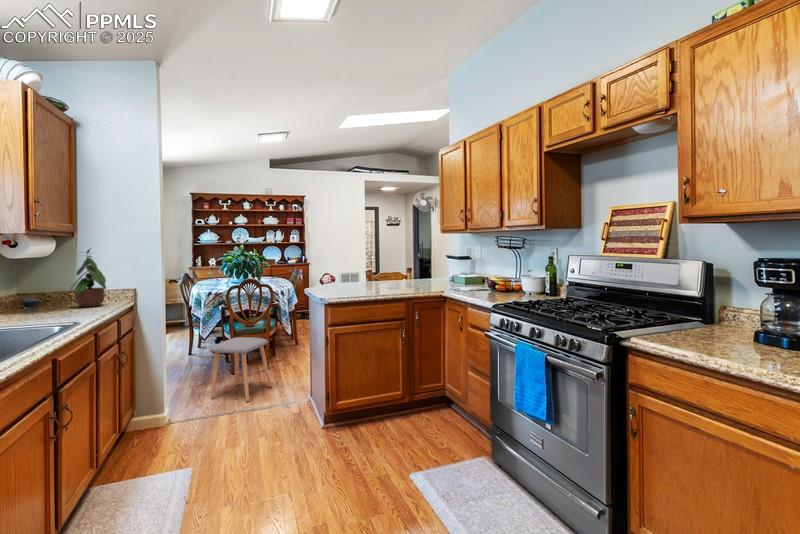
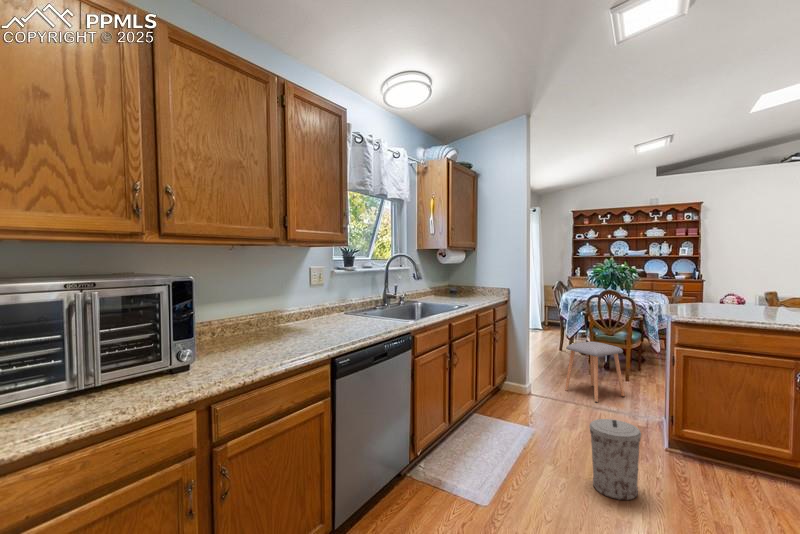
potted plant: present [71,249,106,307] -> none [468,256,493,297]
trash can: none [269,419,319,505] -> present [589,419,641,500]

